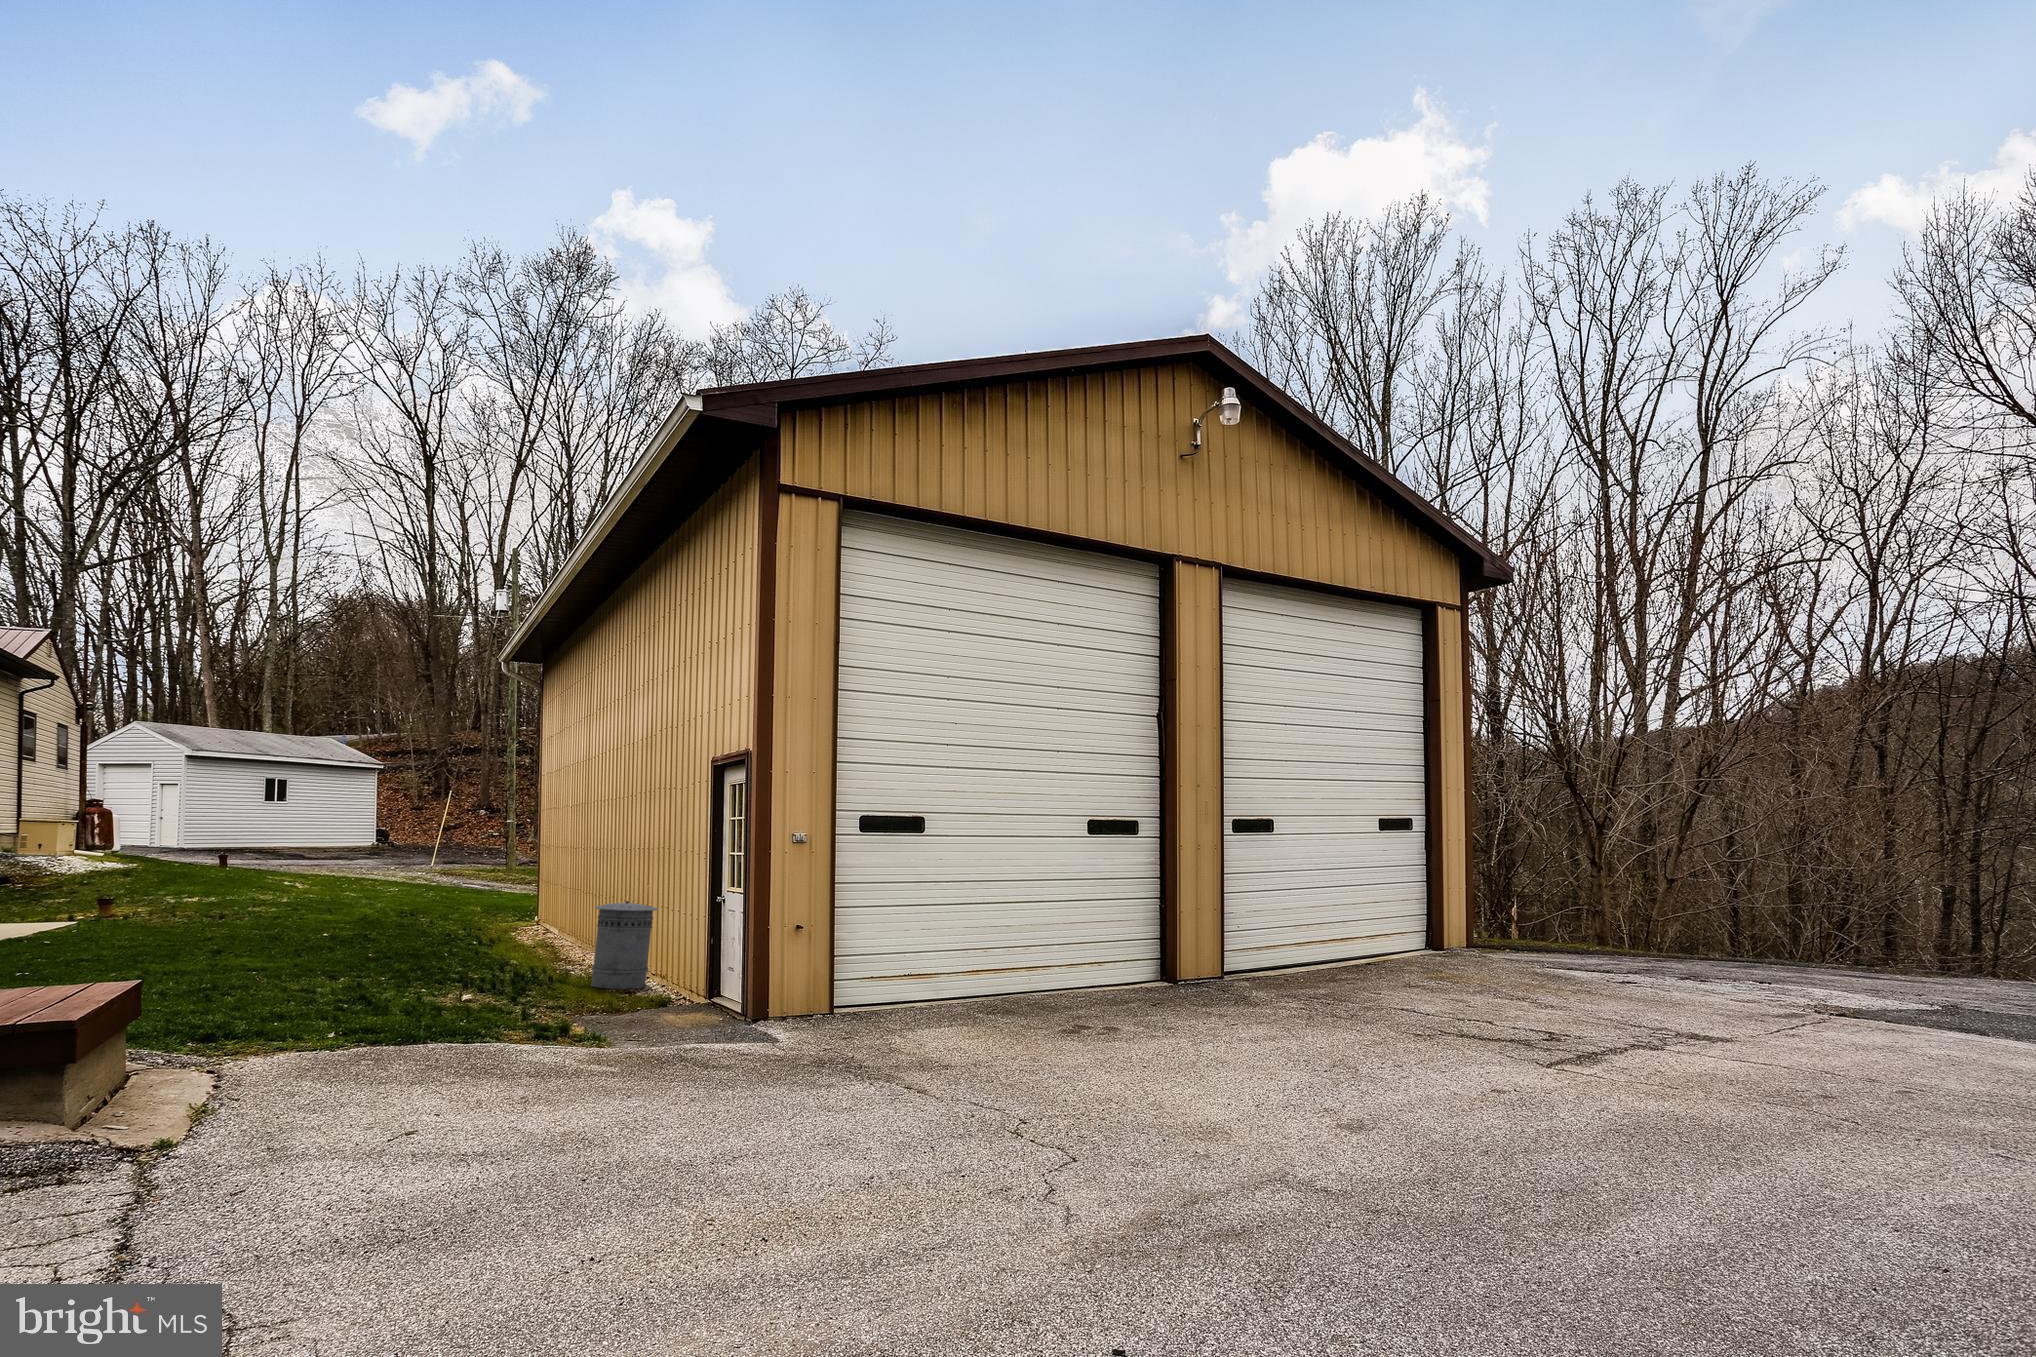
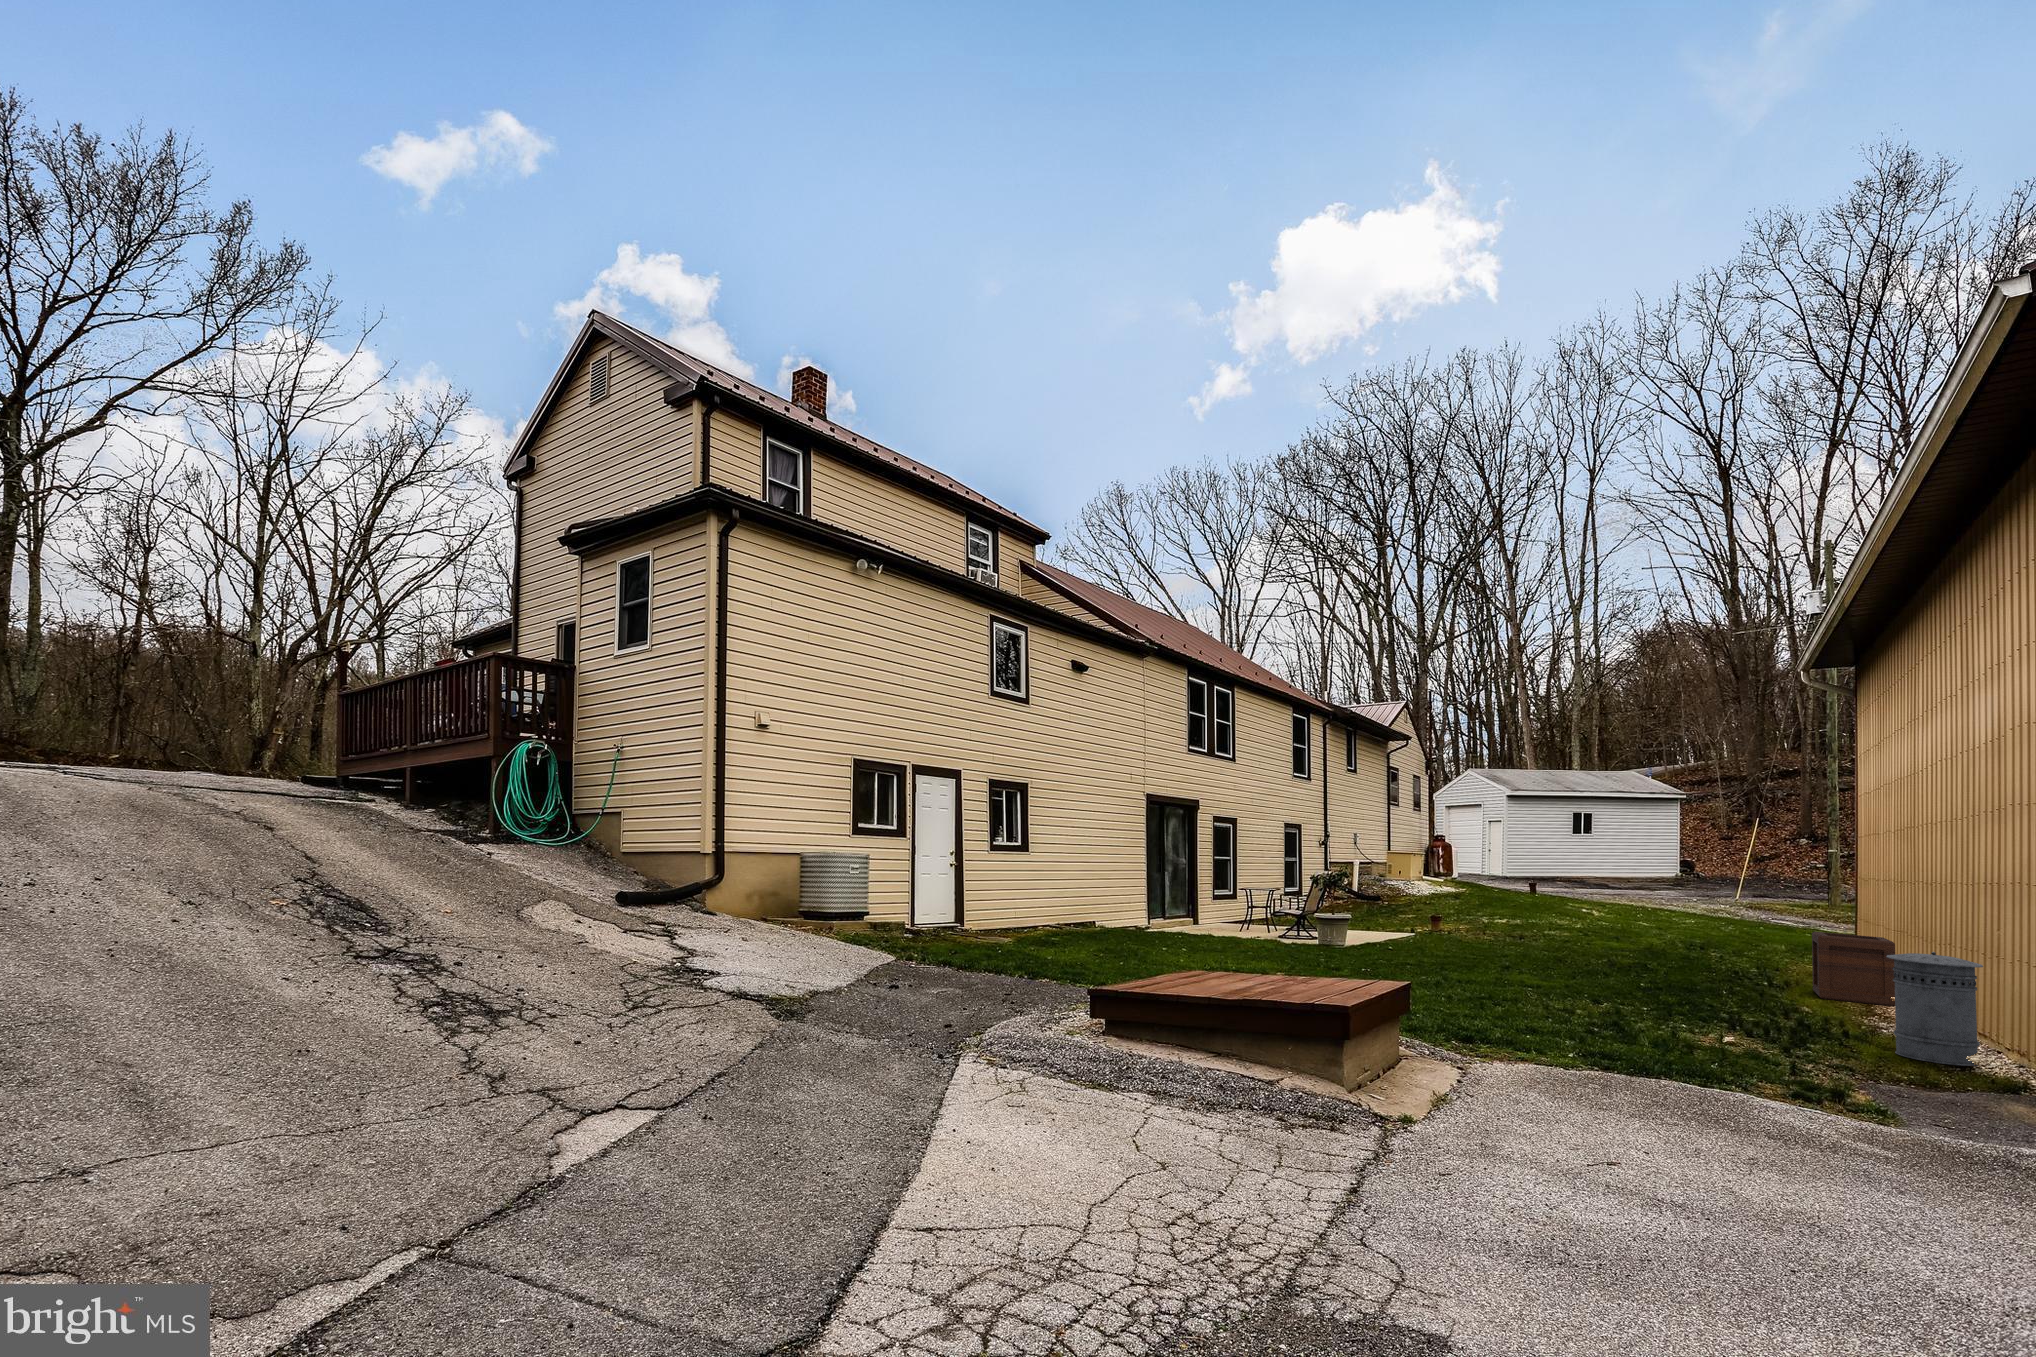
wooden crate: none [515,890,584,947] -> present [1812,932,1895,1006]

